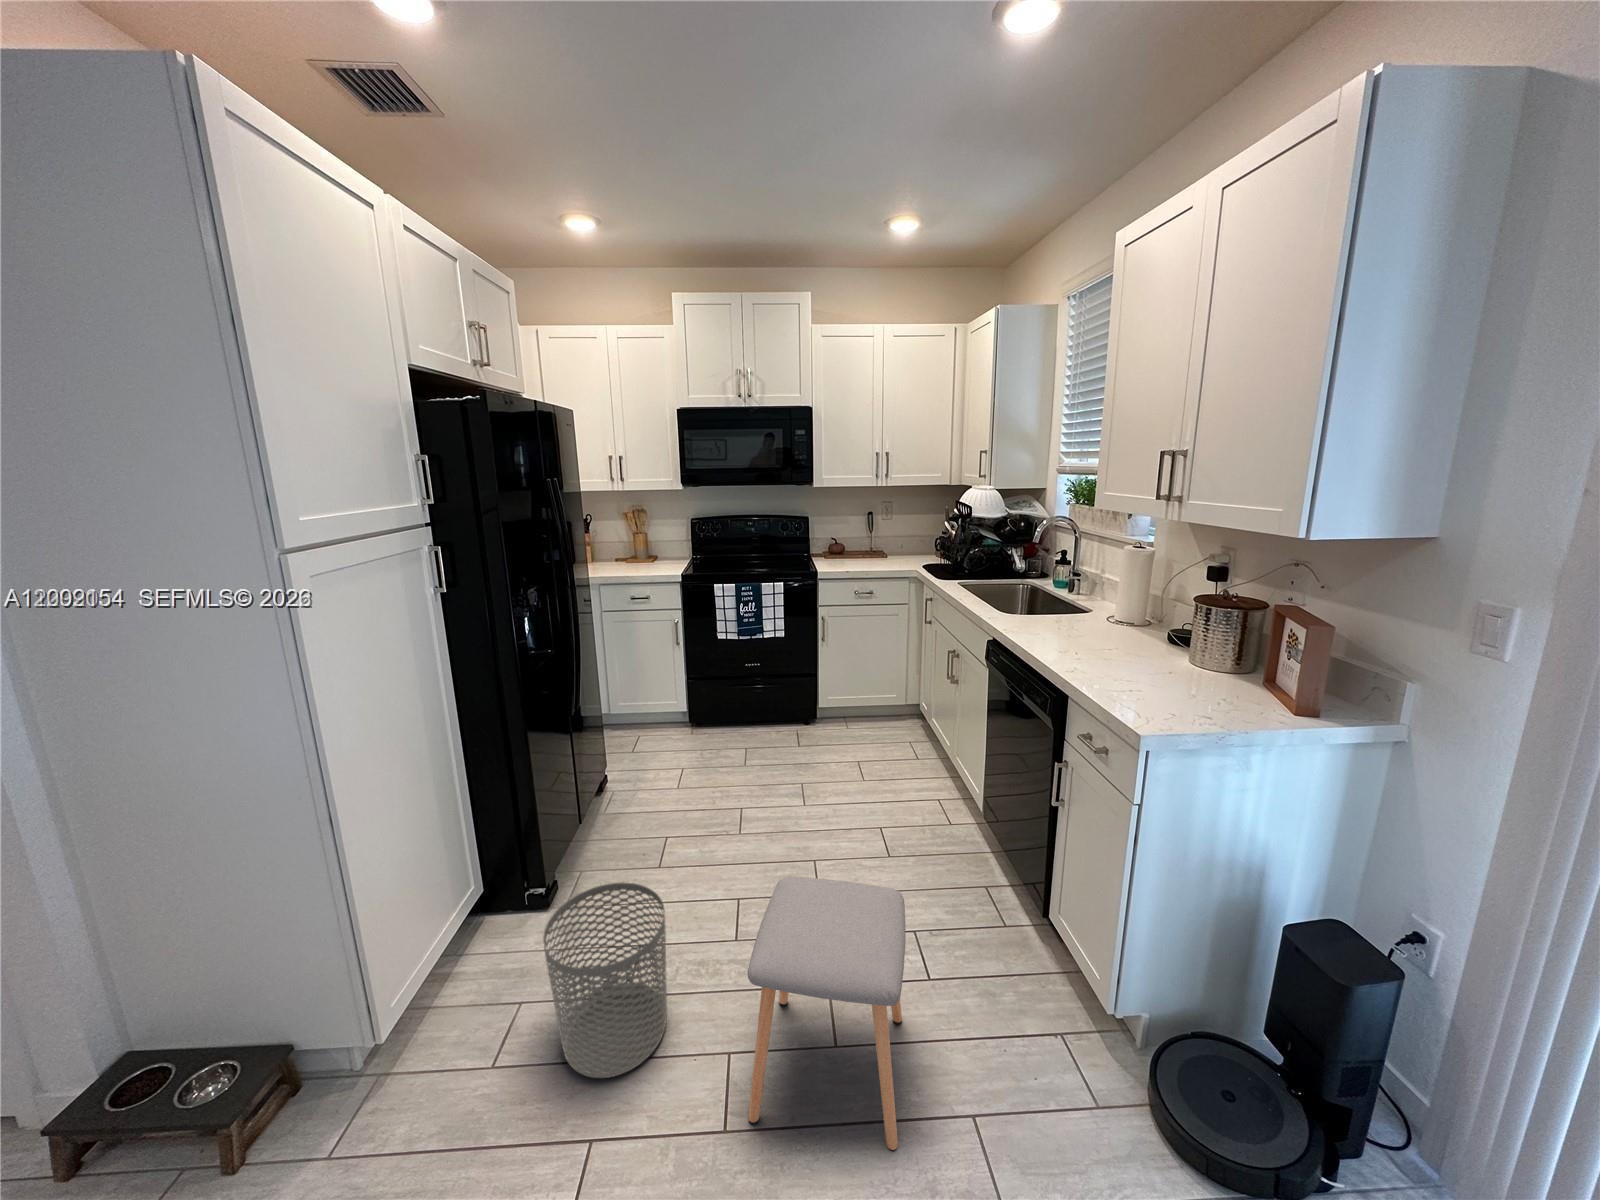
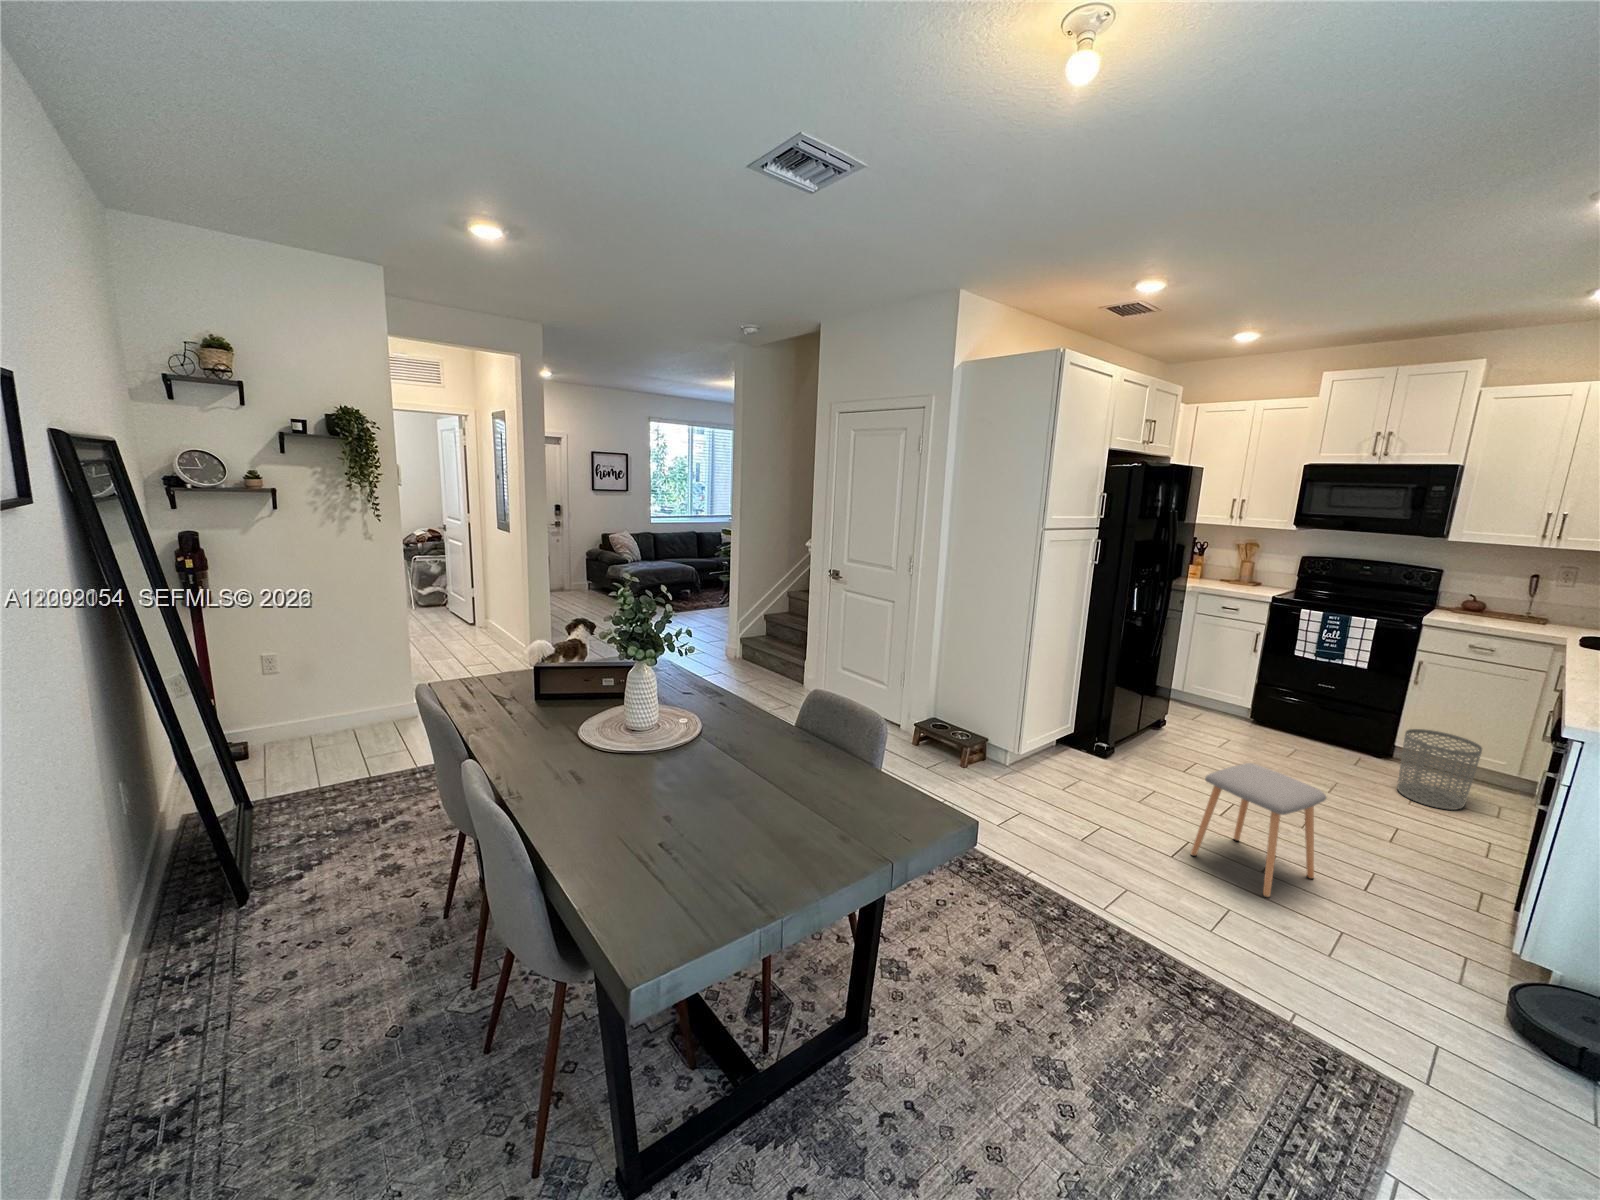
waste bin: present [543,882,667,1078] -> present [1397,729,1482,810]

